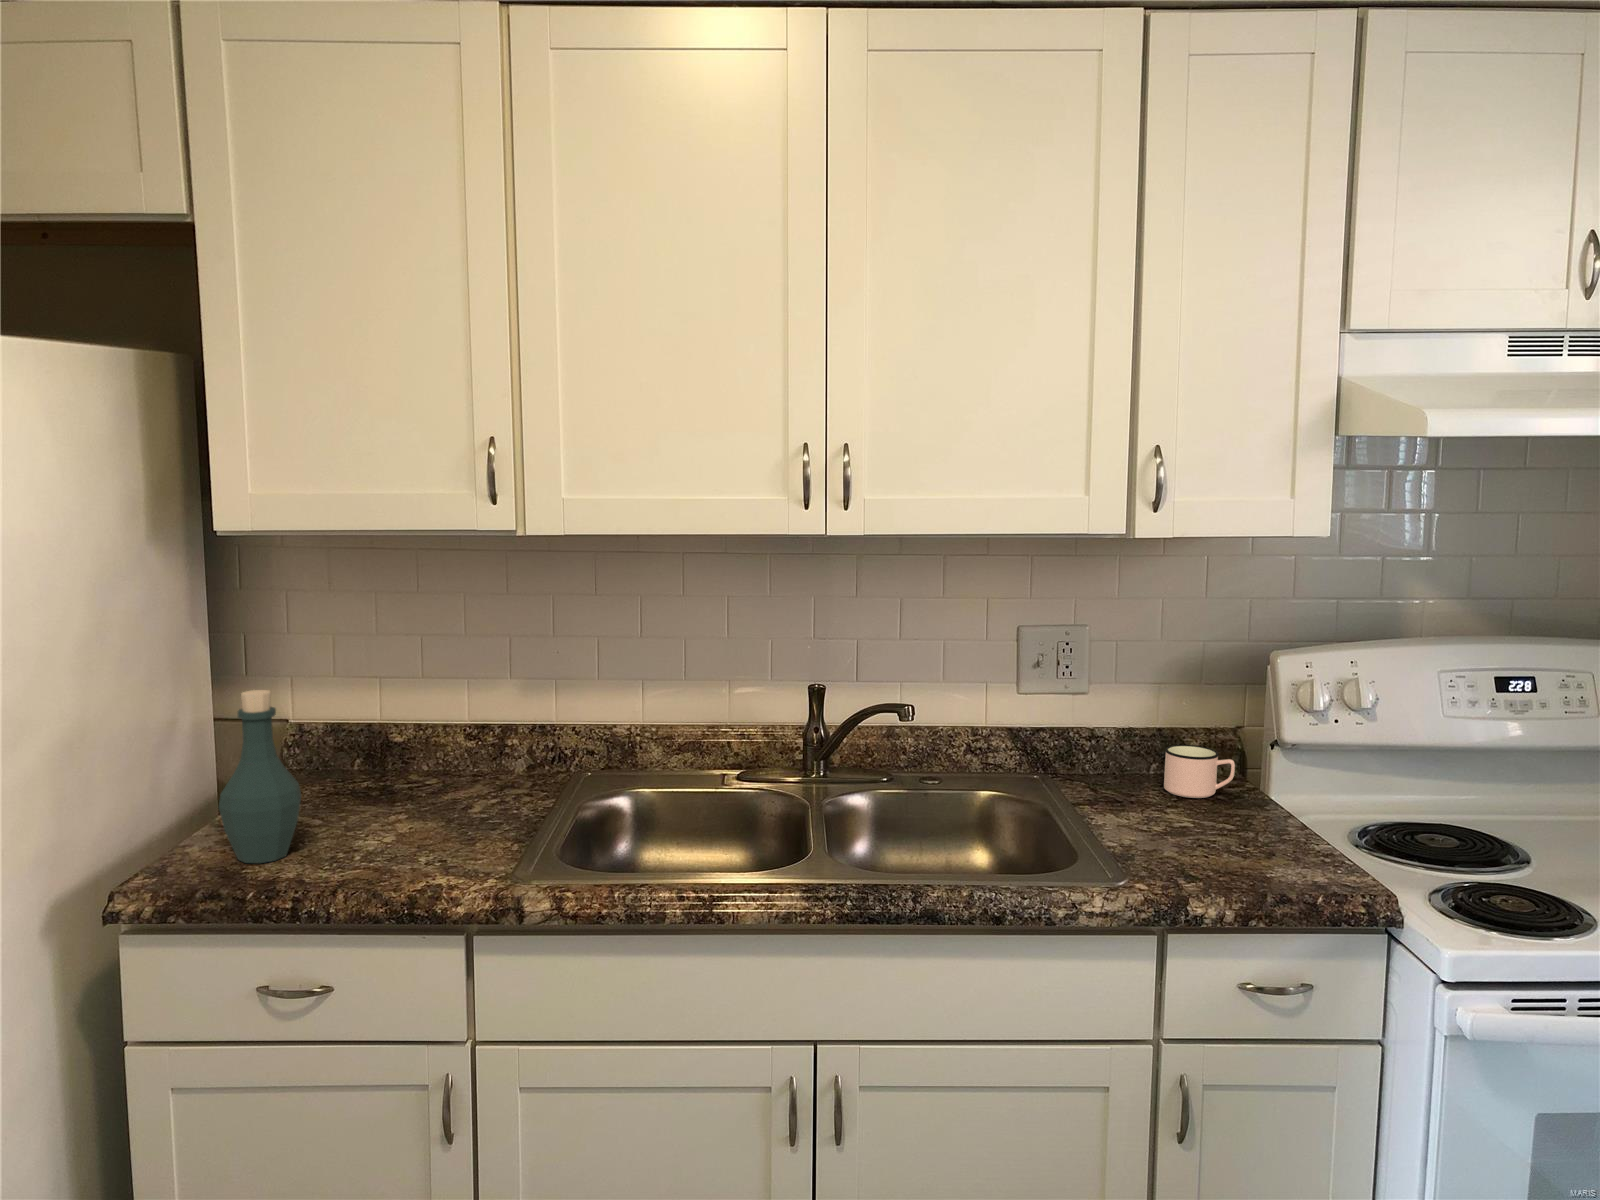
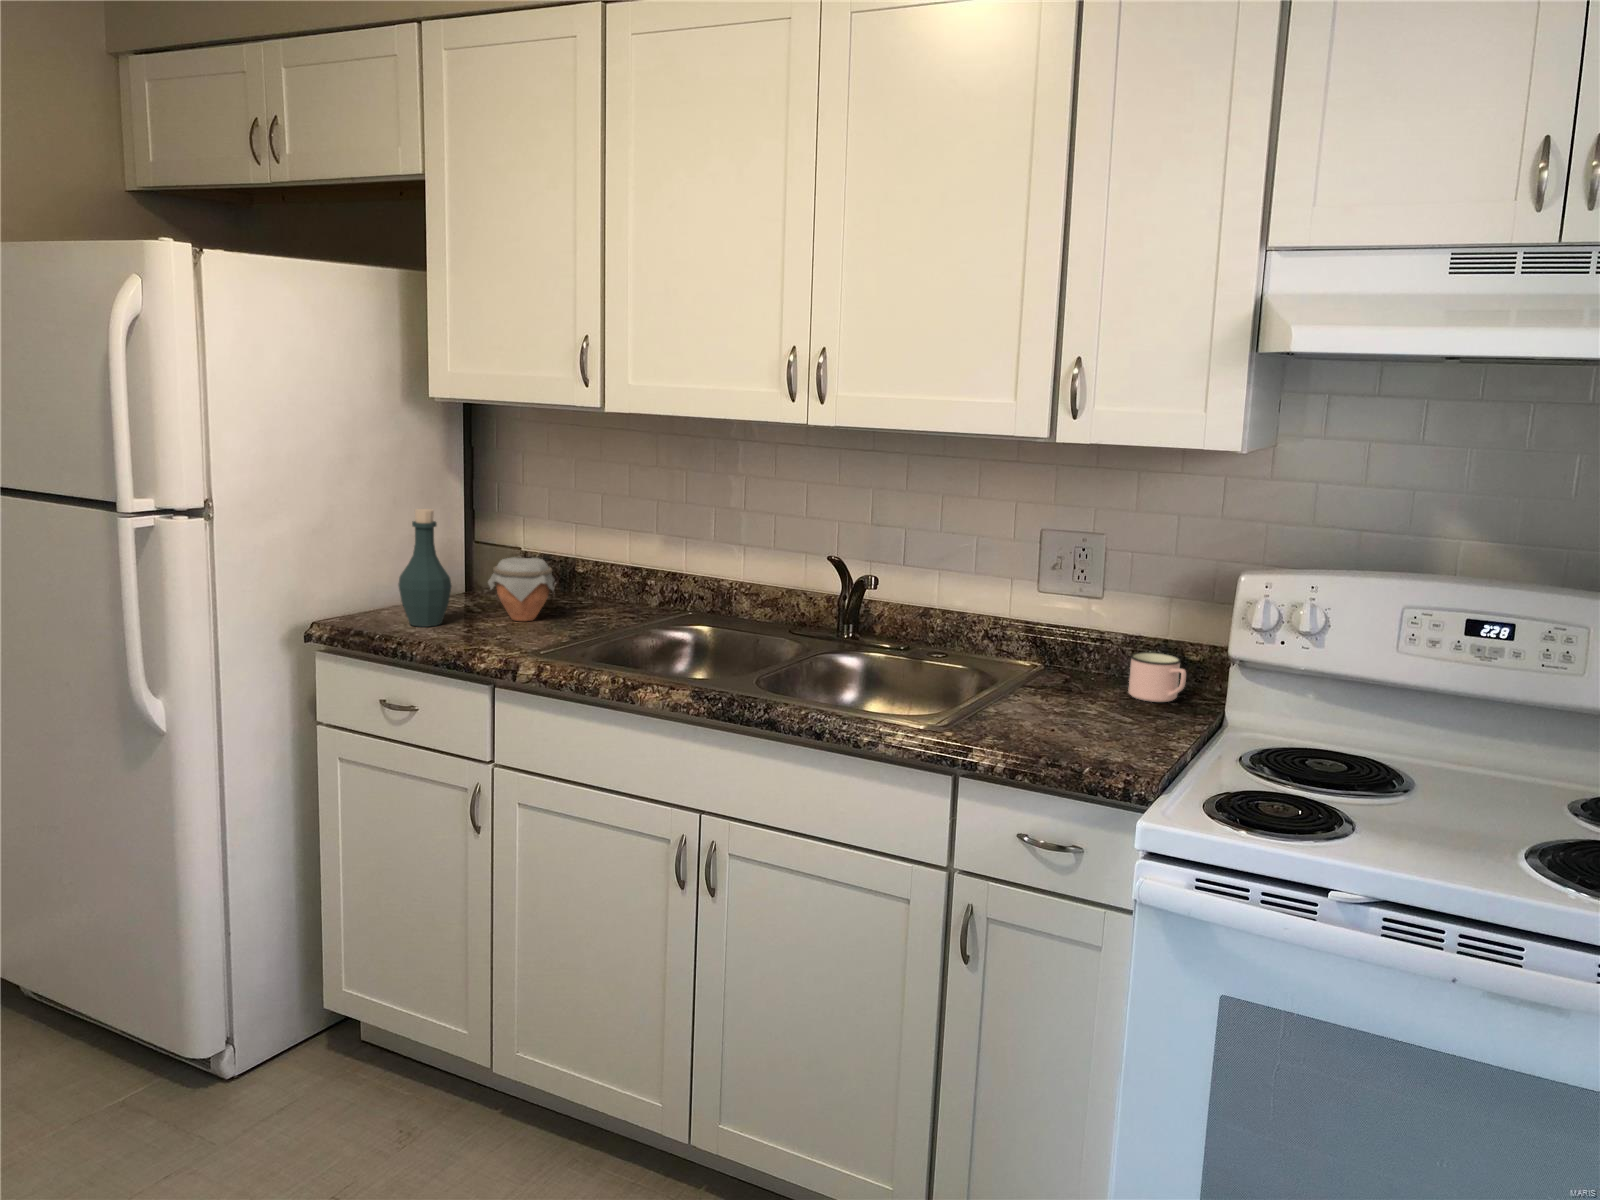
jar: none [336,735,438,826] -> present [488,557,554,621]

